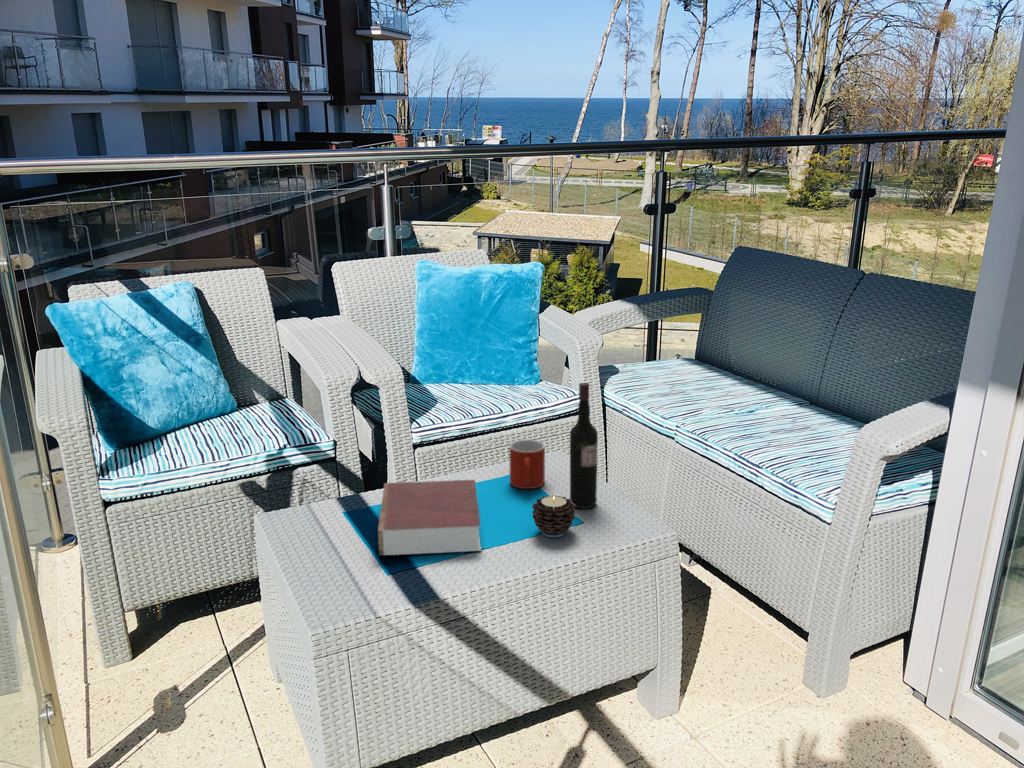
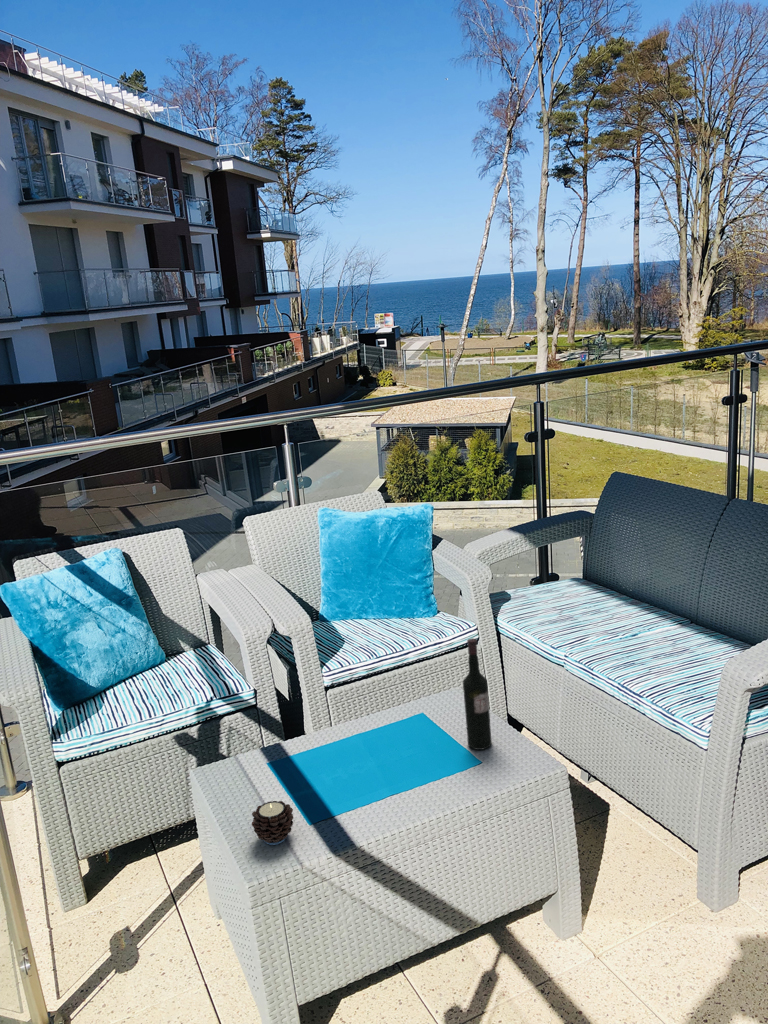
mug: present [509,439,545,489] -> none [411,685,445,732]
book: present [378,480,481,555] -> none [299,728,390,808]
candle: present [532,495,575,538] -> present [252,801,293,845]

